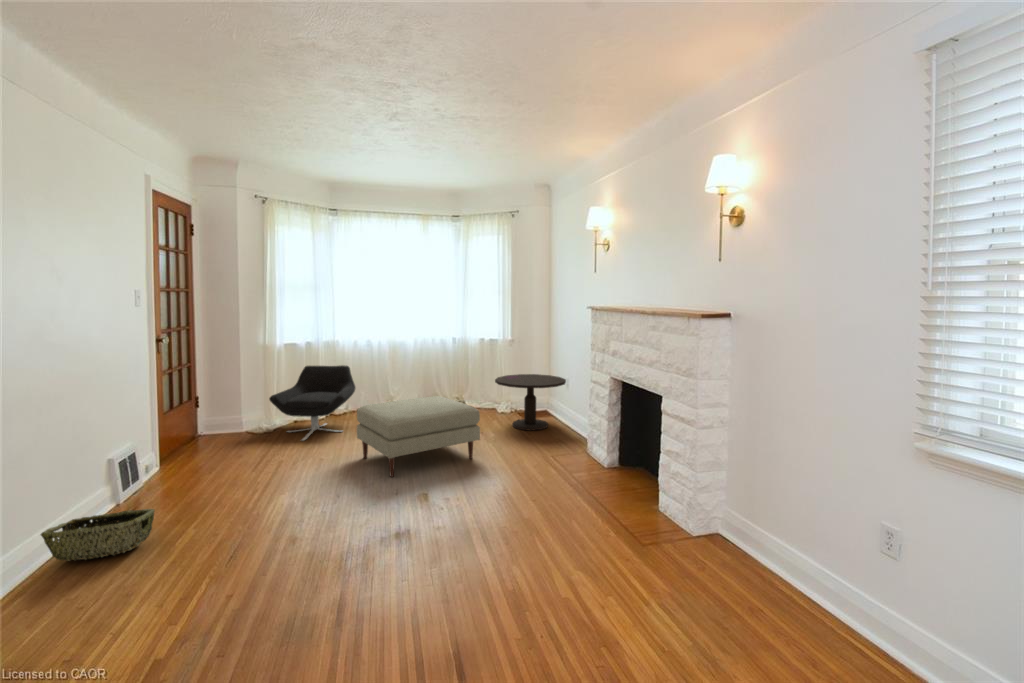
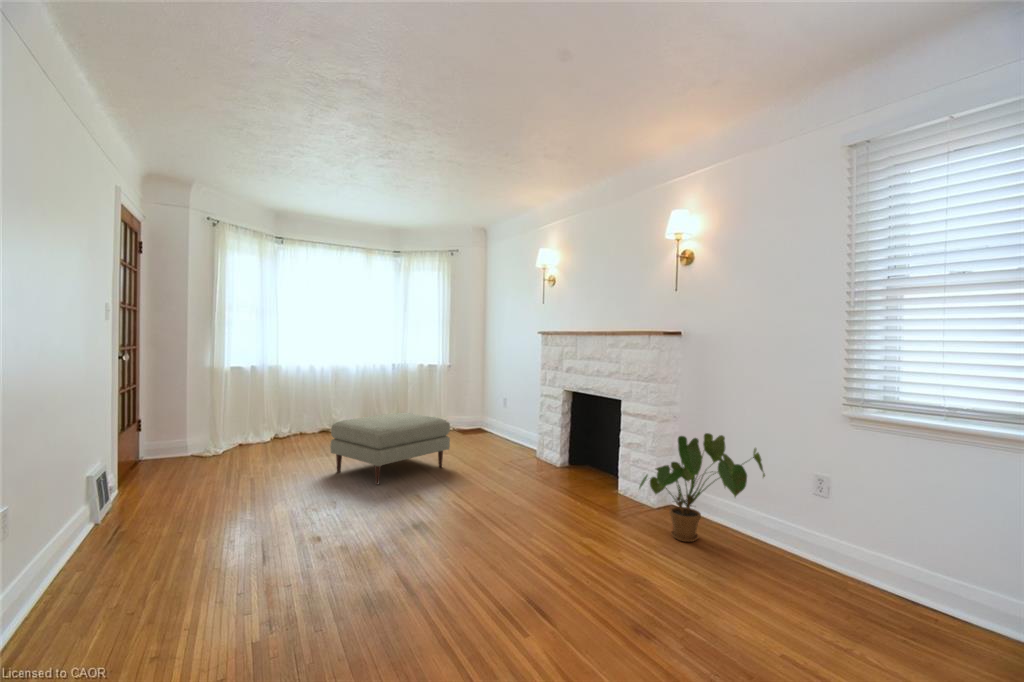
lounge chair: present [269,365,355,441] -> none [221,388,306,462]
side table: present [495,374,566,430] -> none [445,395,509,444]
house plant: none [656,455,840,603] -> present [639,433,765,542]
woven basket: present [41,509,155,561] -> none [65,518,174,573]

